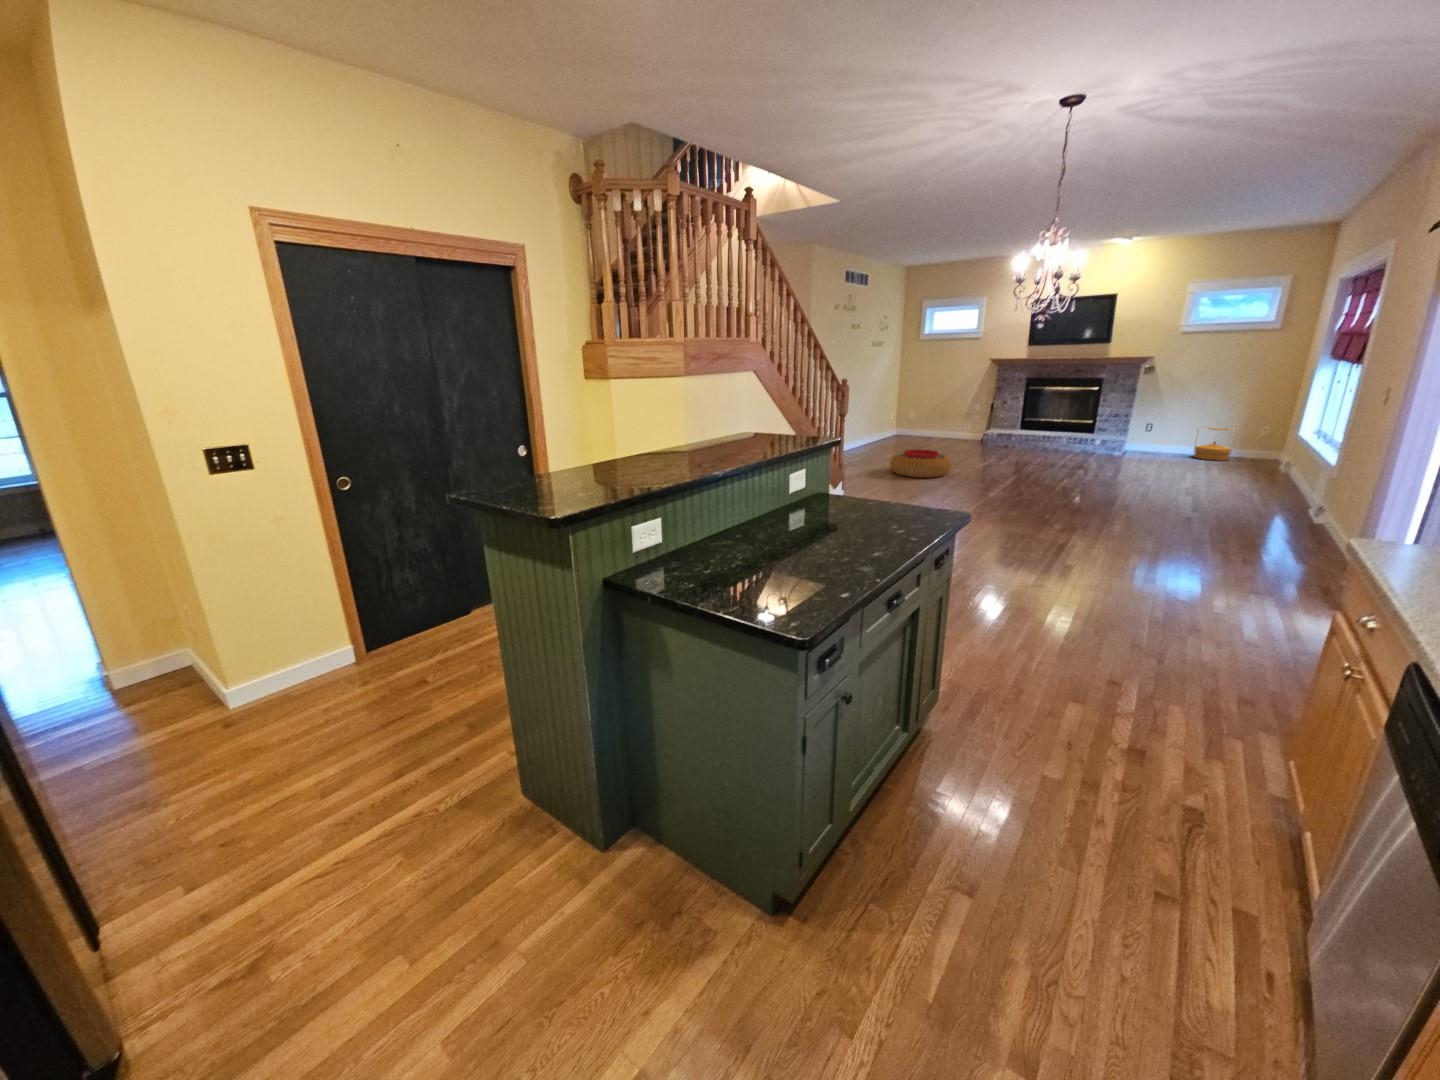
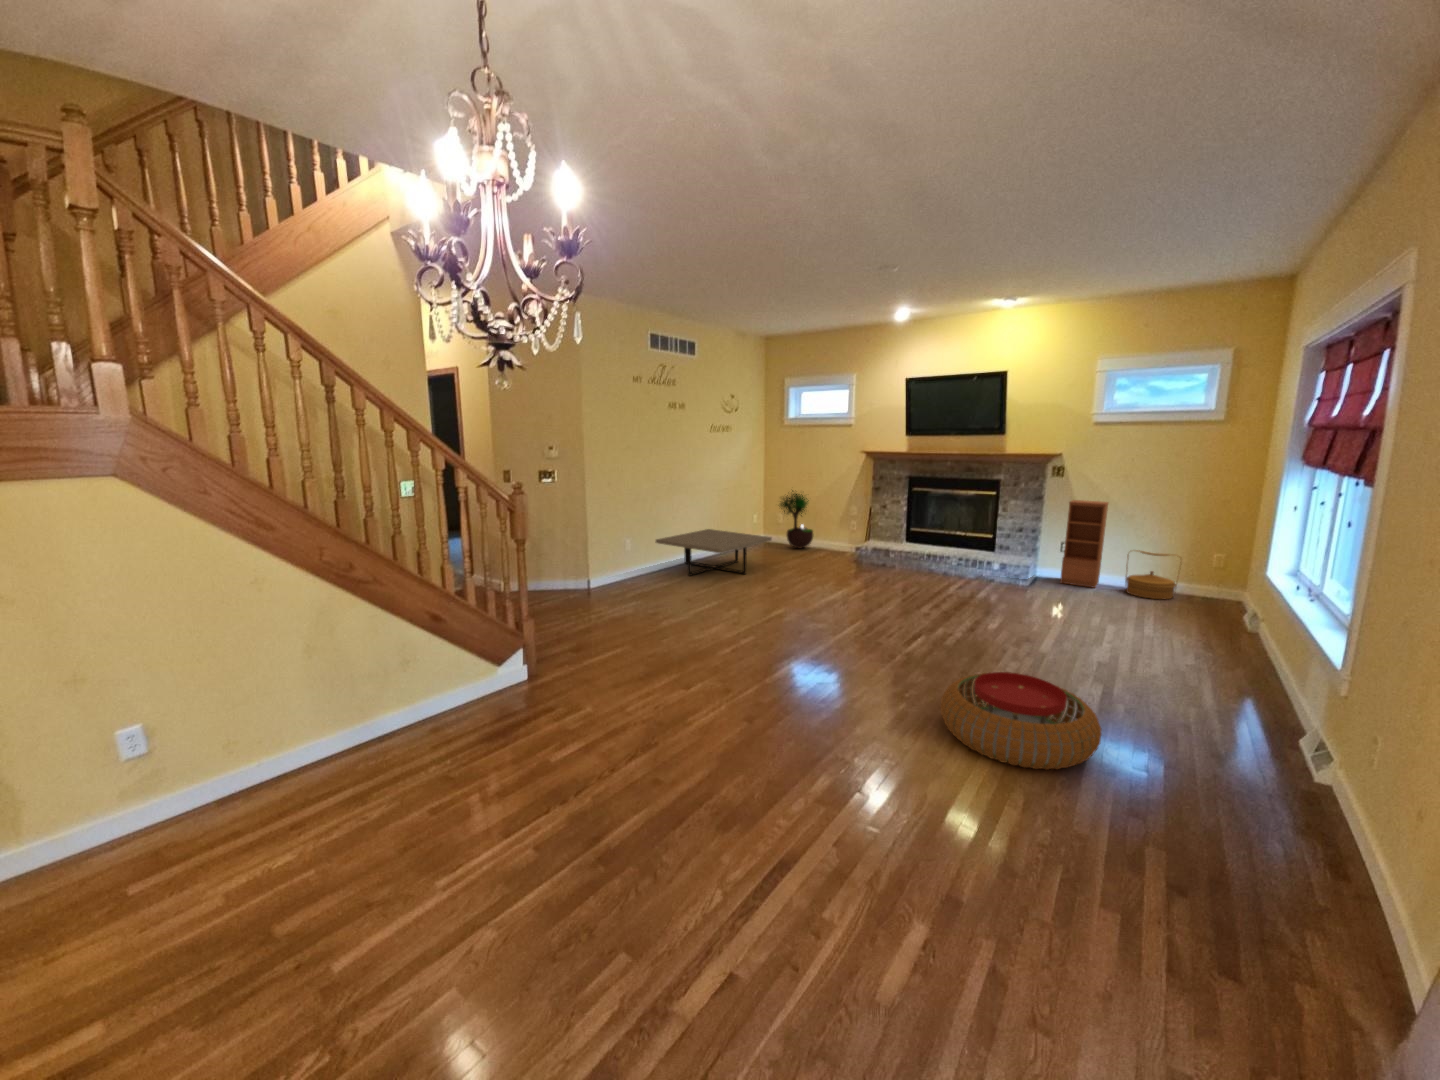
potted tree: none [915,389,945,438] -> present [780,490,813,548]
bookcase: none [1144,392,1186,456] -> present [1060,500,1108,588]
coffee table: none [840,422,924,454] -> present [656,529,772,576]
pouf: present [890,449,951,478] -> present [941,672,1101,770]

